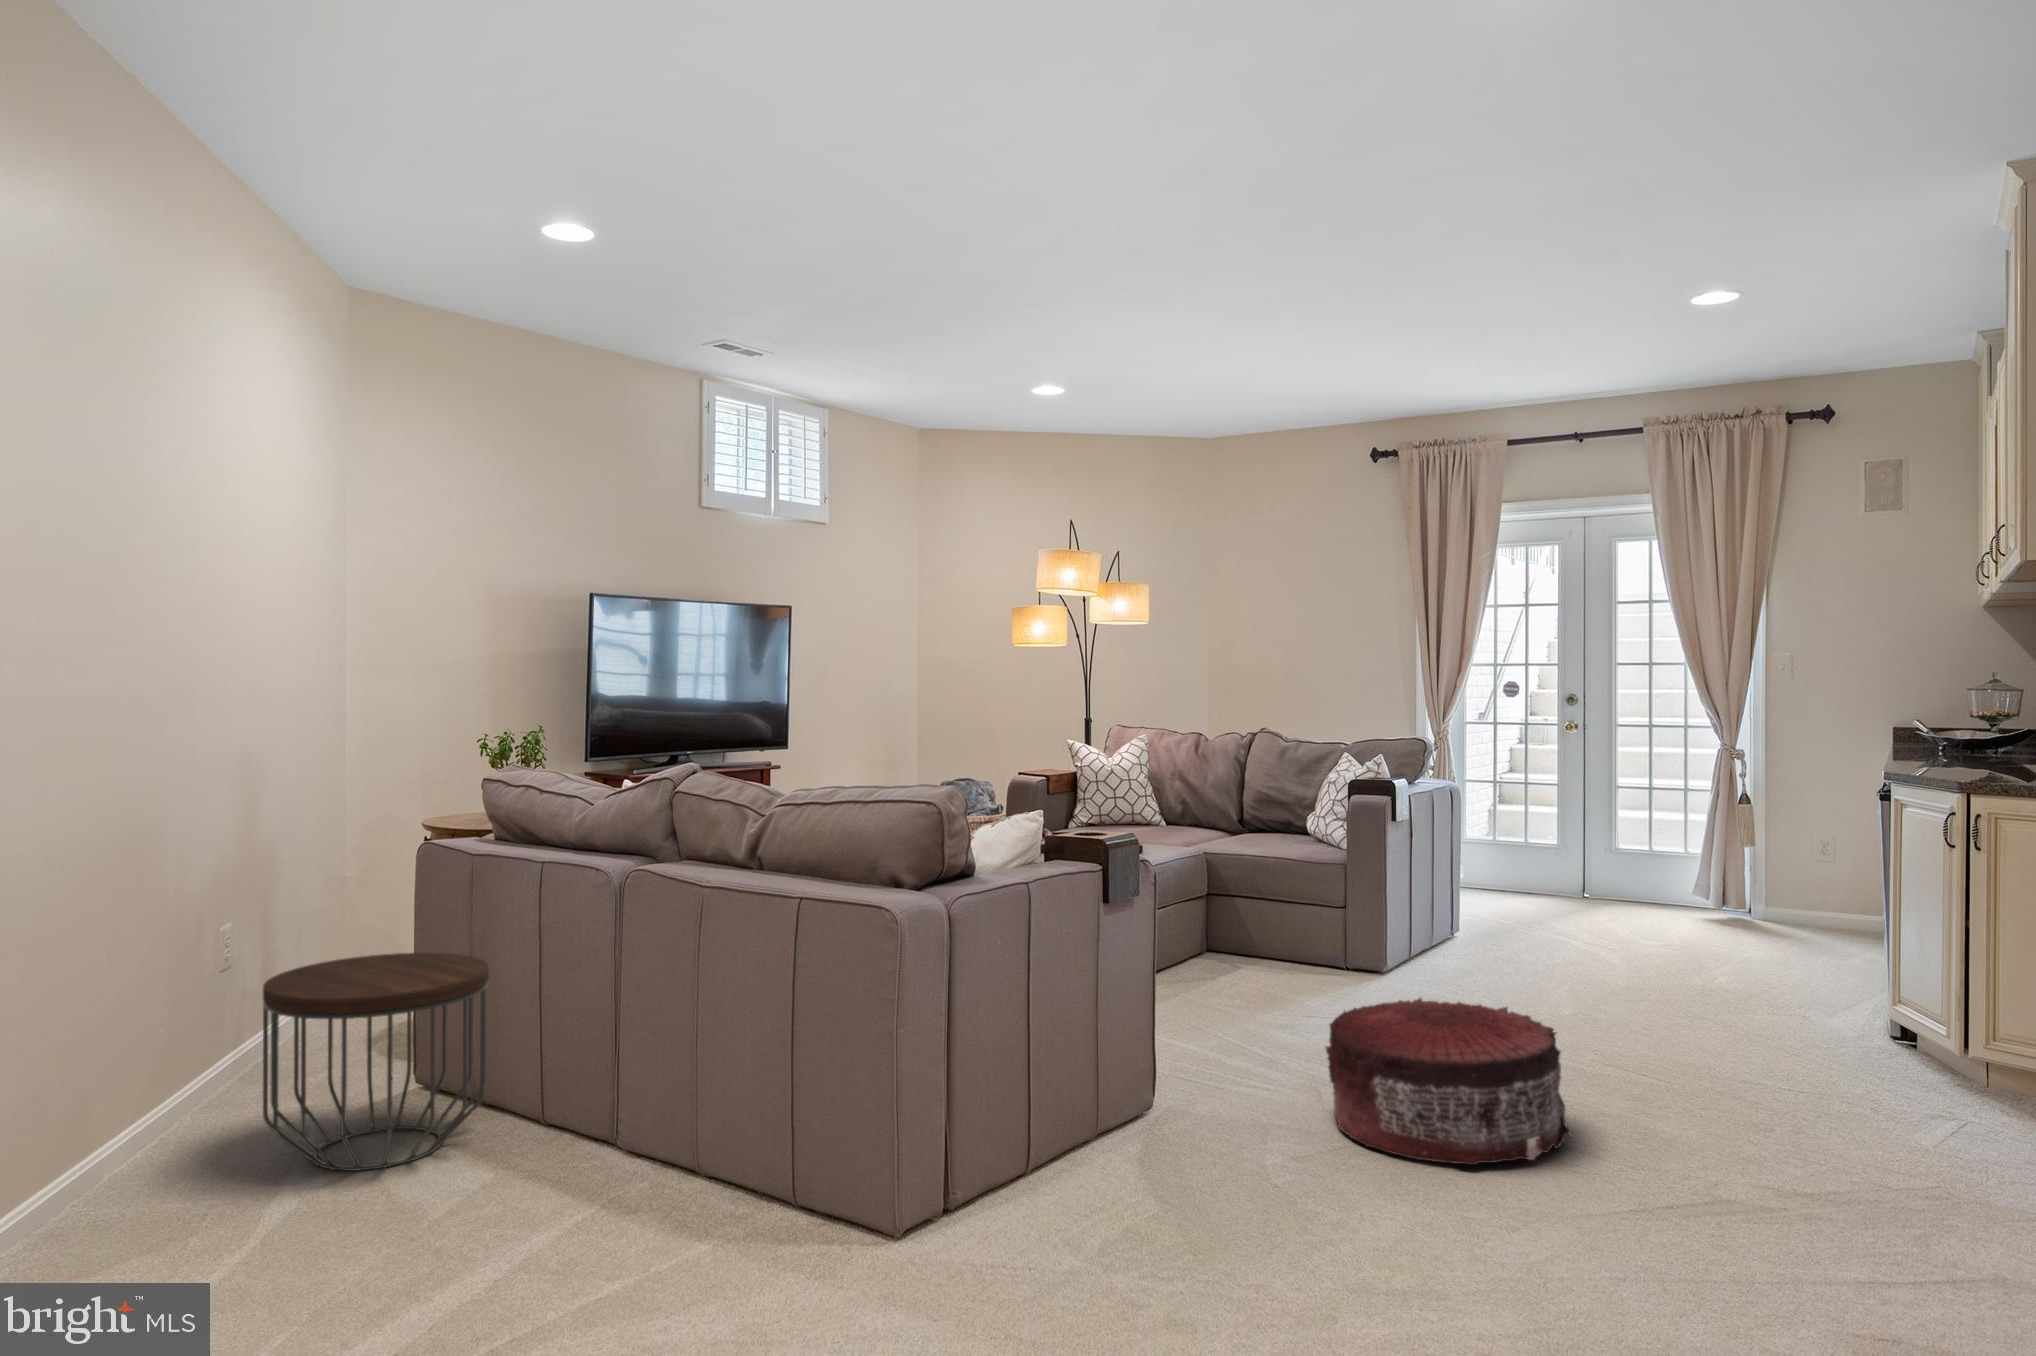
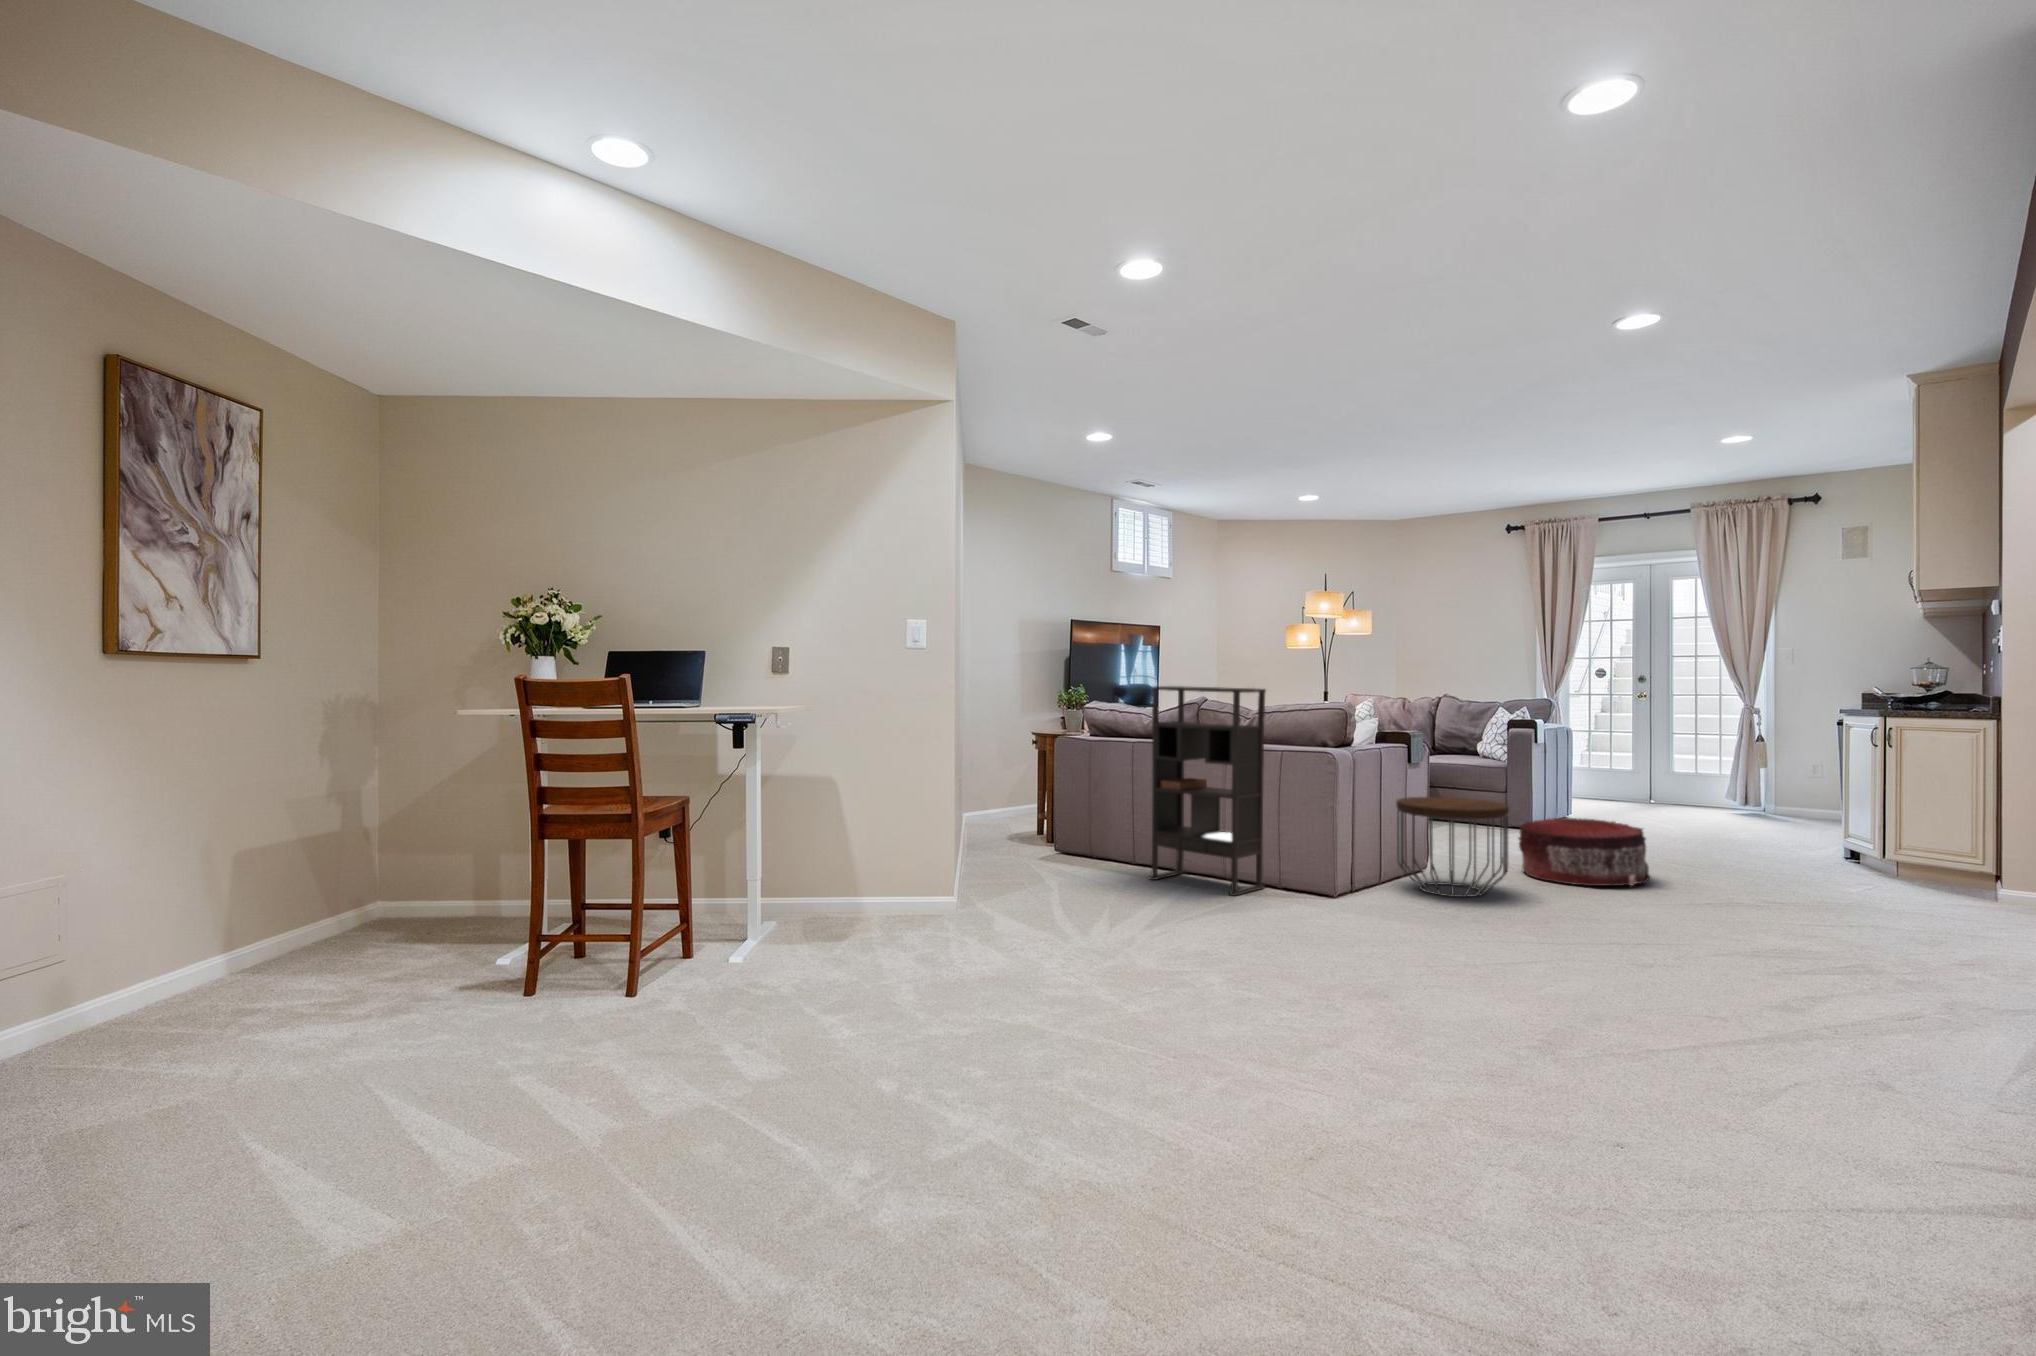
bookshelf: none [502,747,754,1267] -> present [1149,686,1266,896]
side table: present [263,953,489,1171] -> present [1396,797,1509,897]

